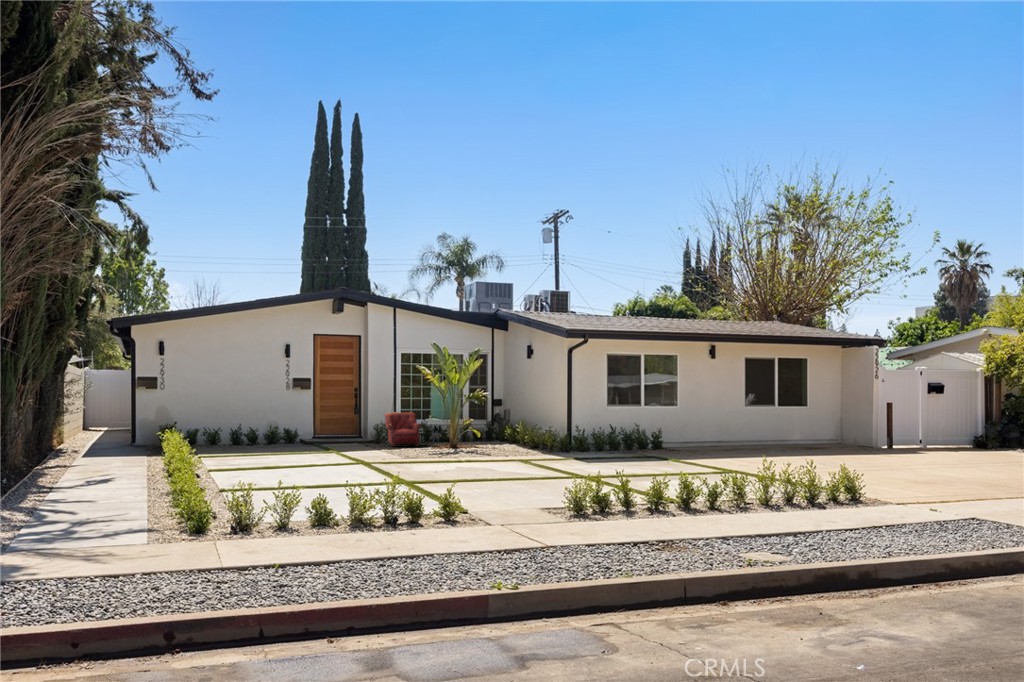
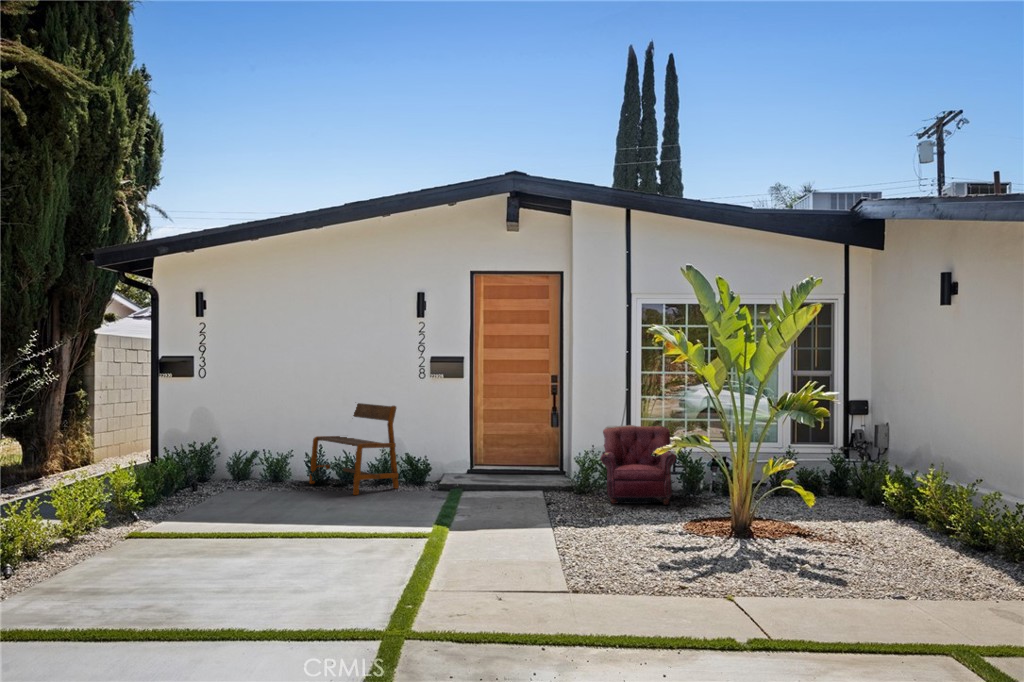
bench: none [230,402,283,448] -> present [309,403,399,495]

